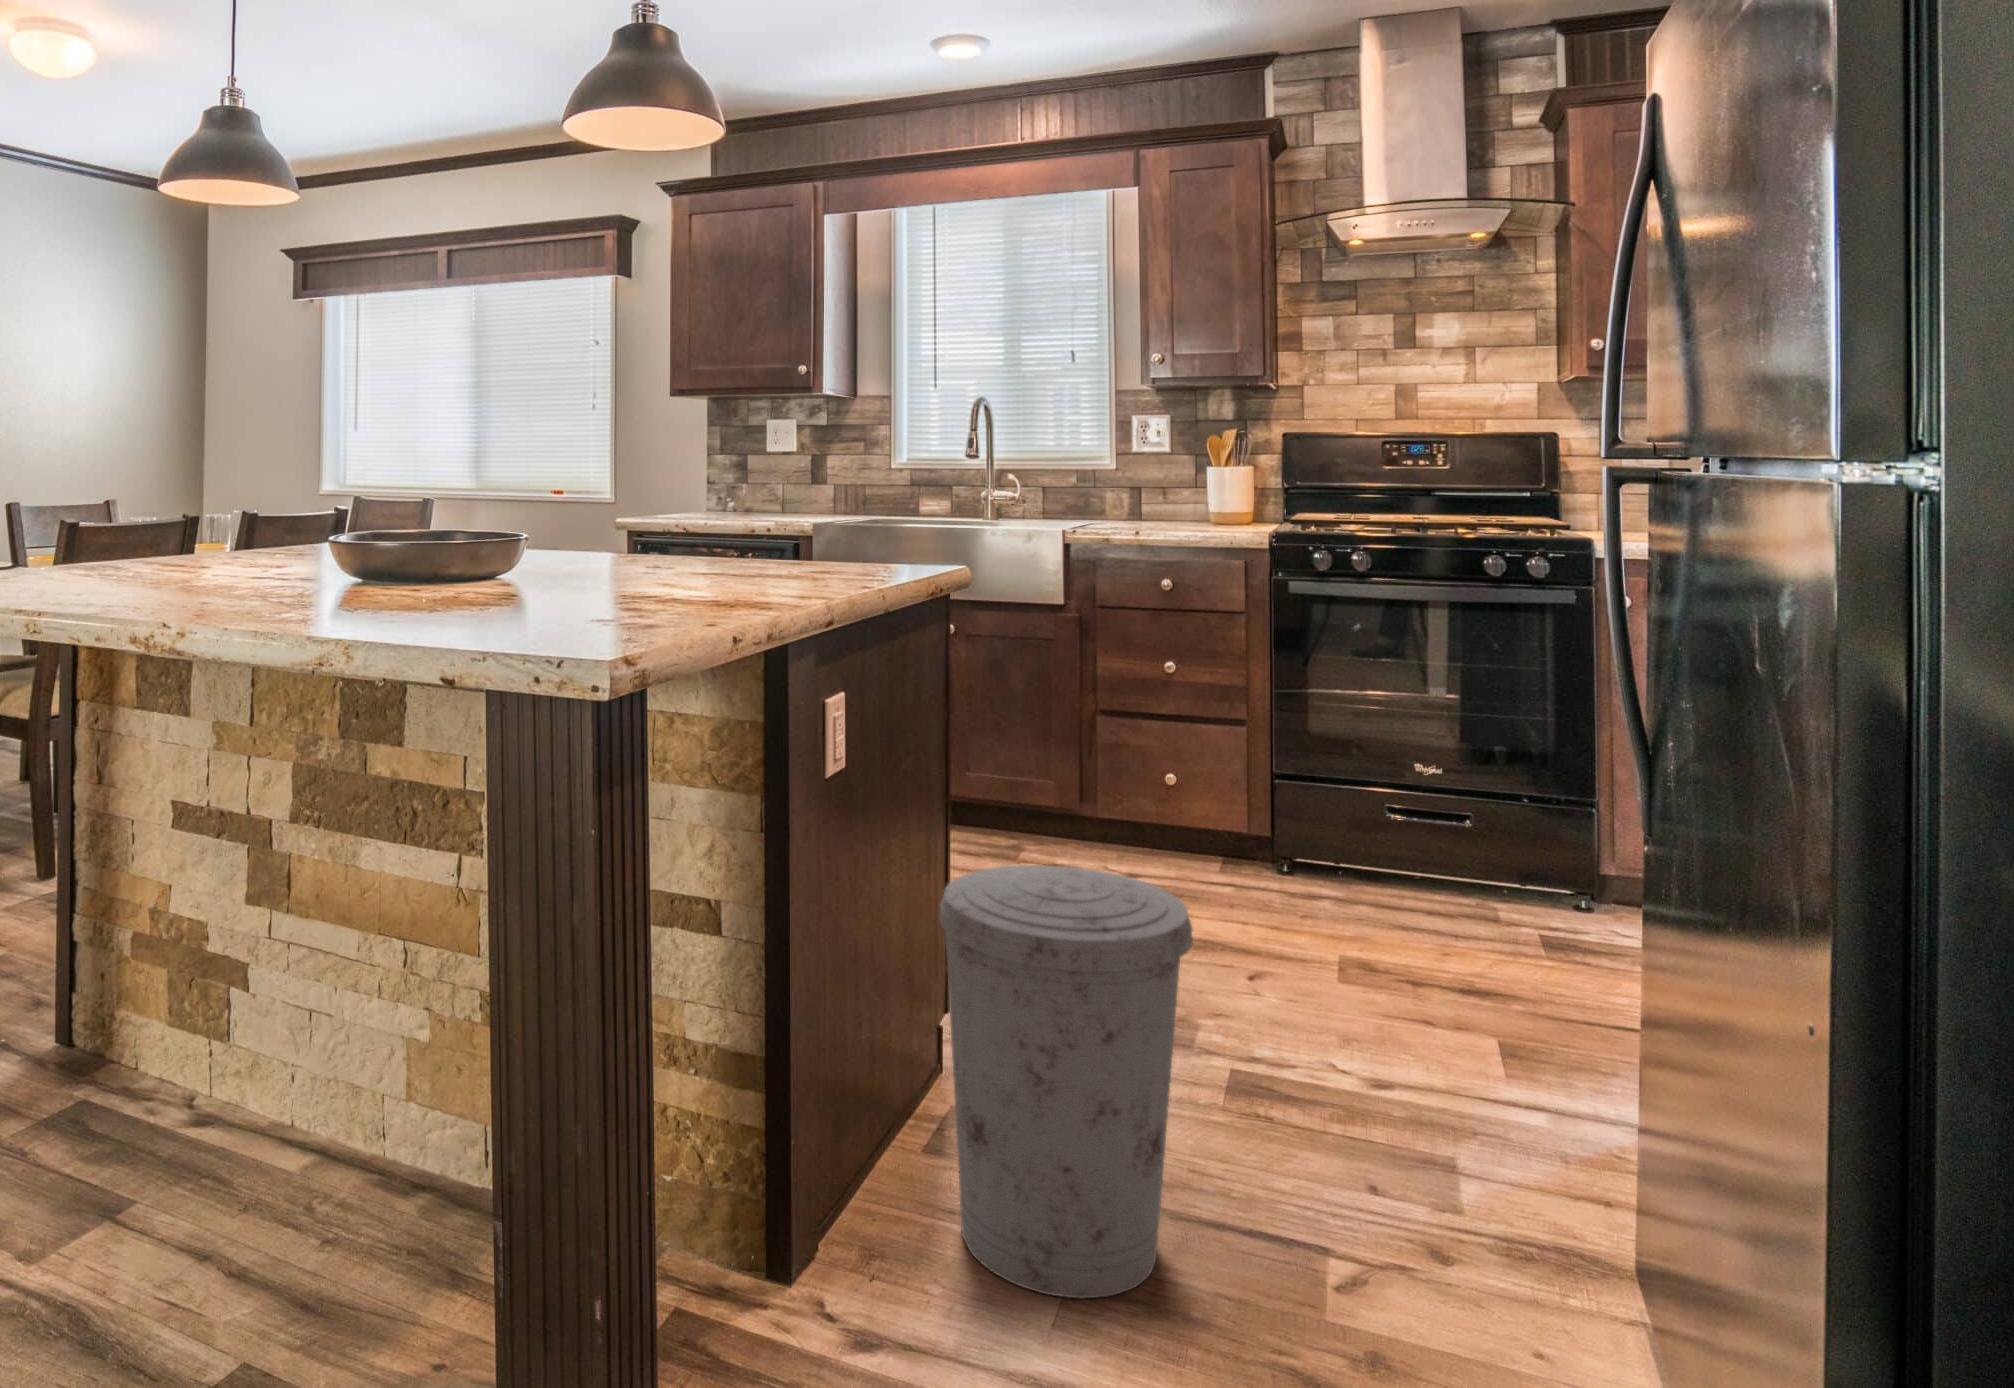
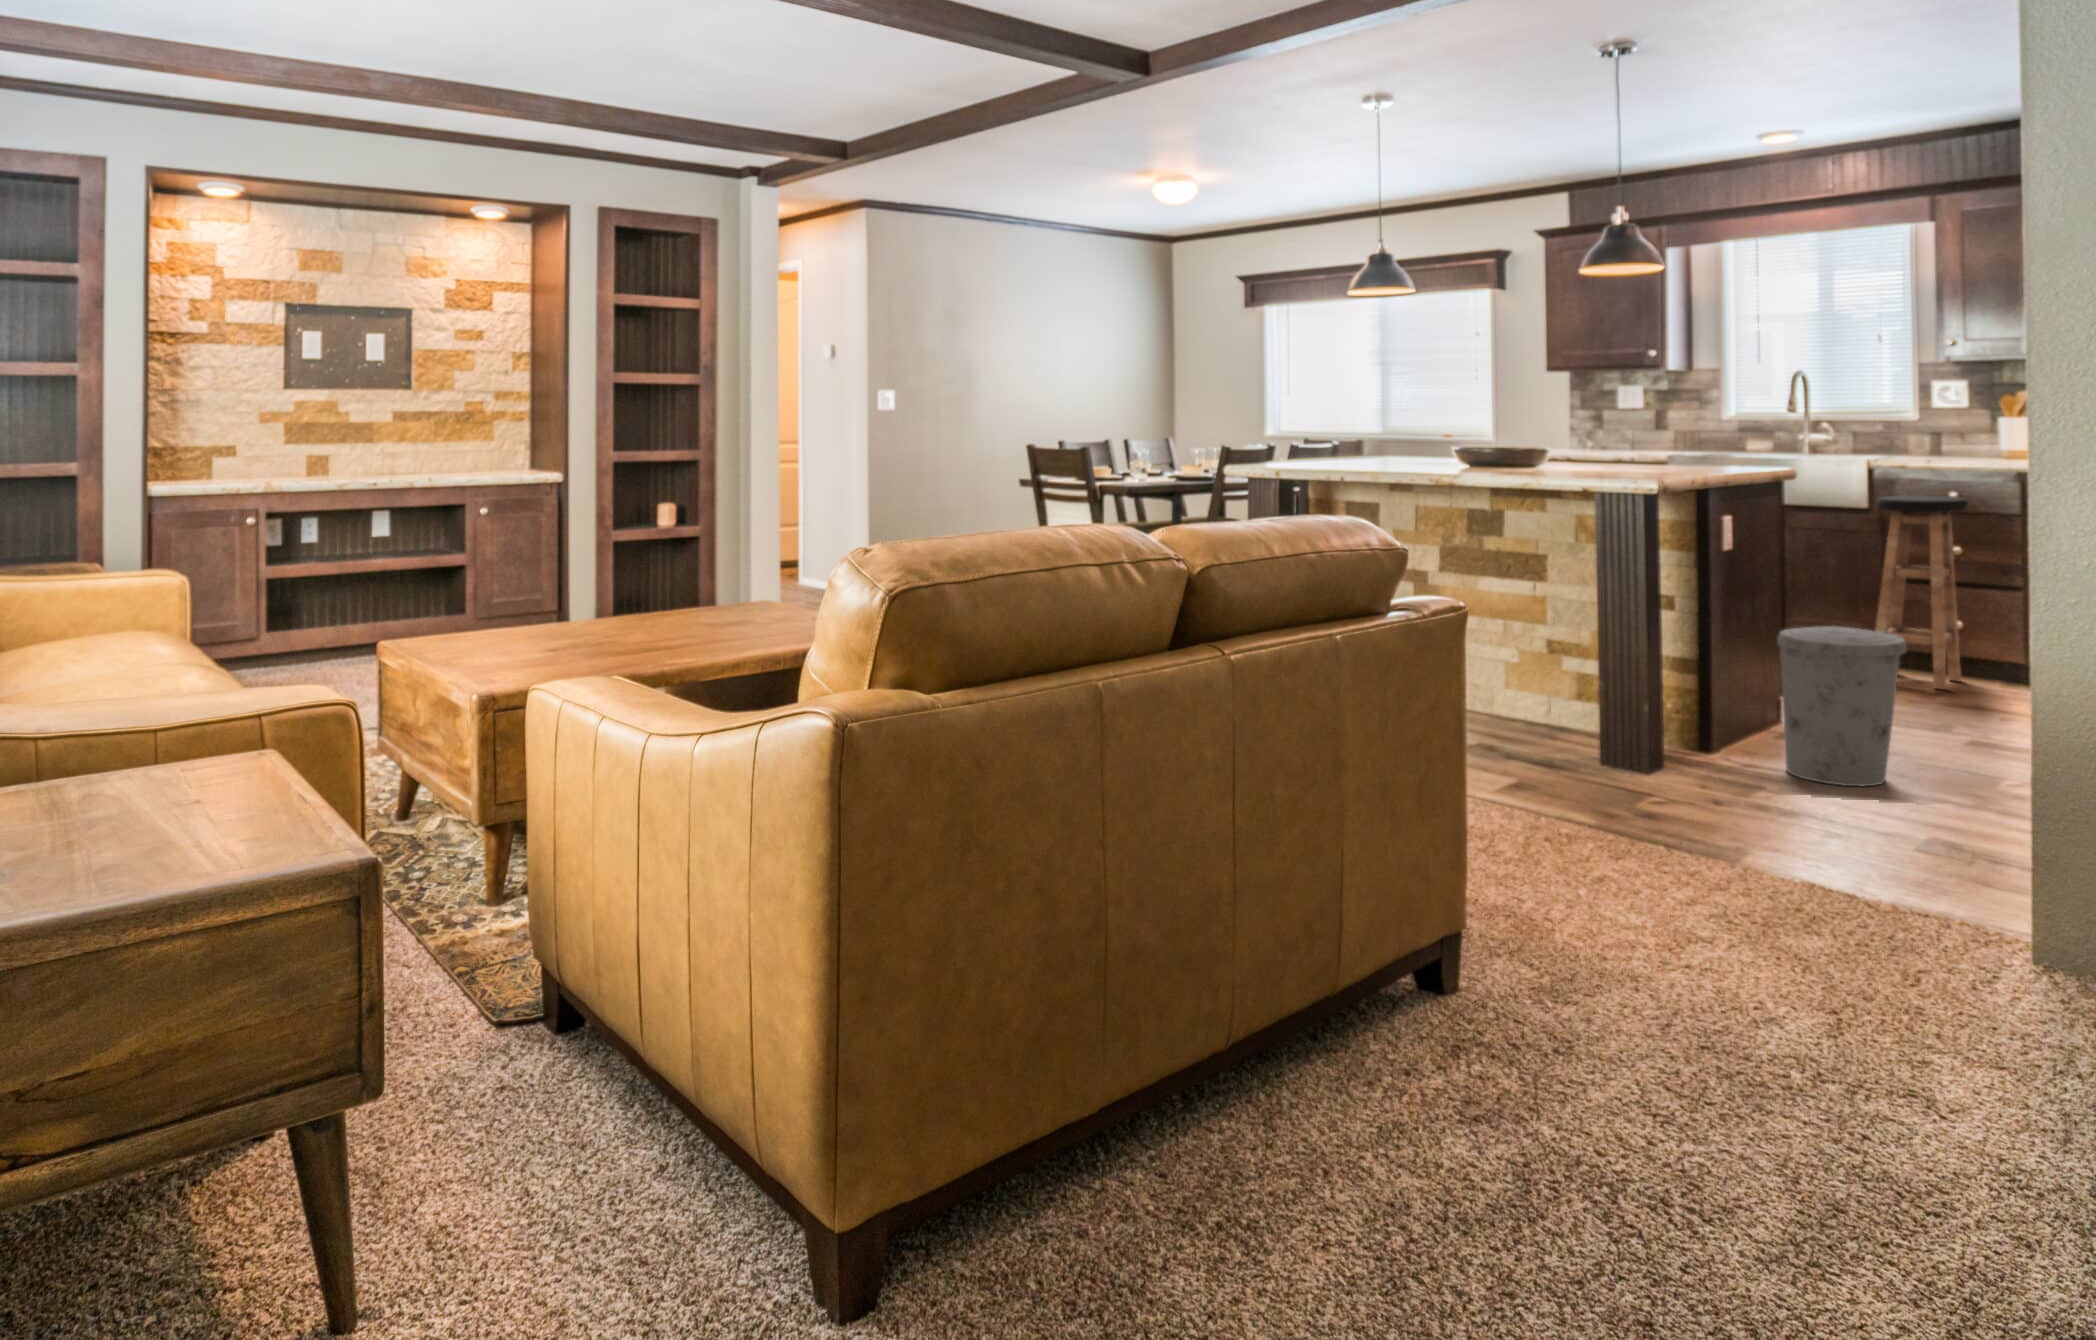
bar stool: none [1076,577,1193,890] -> present [1875,496,1968,690]

